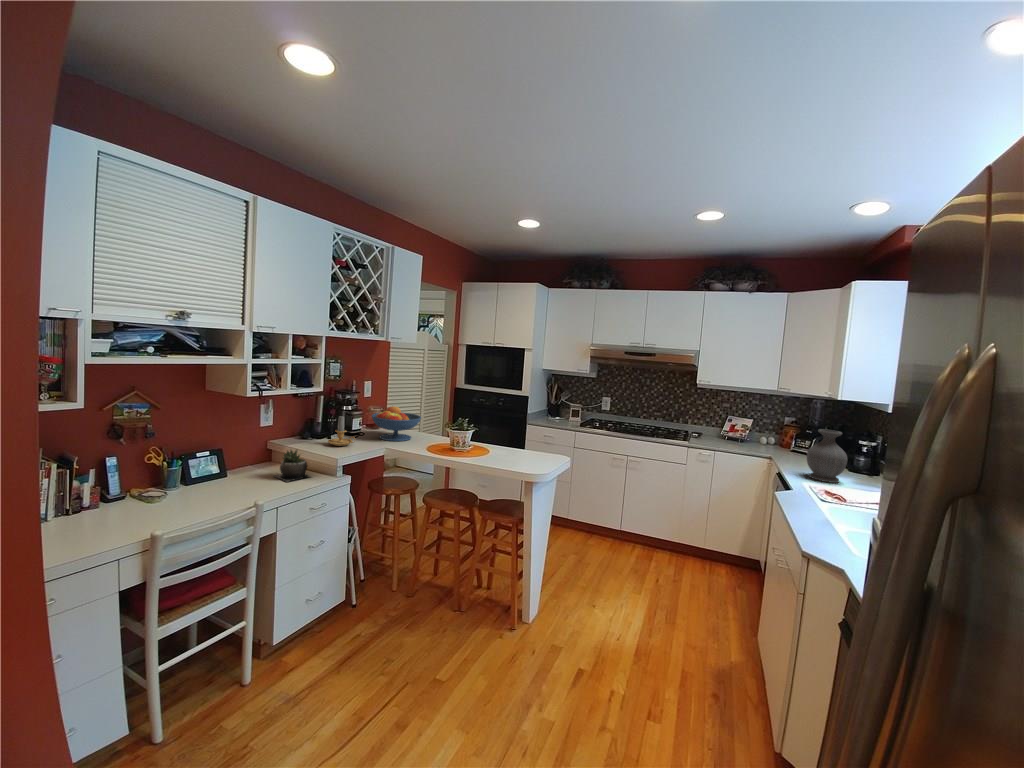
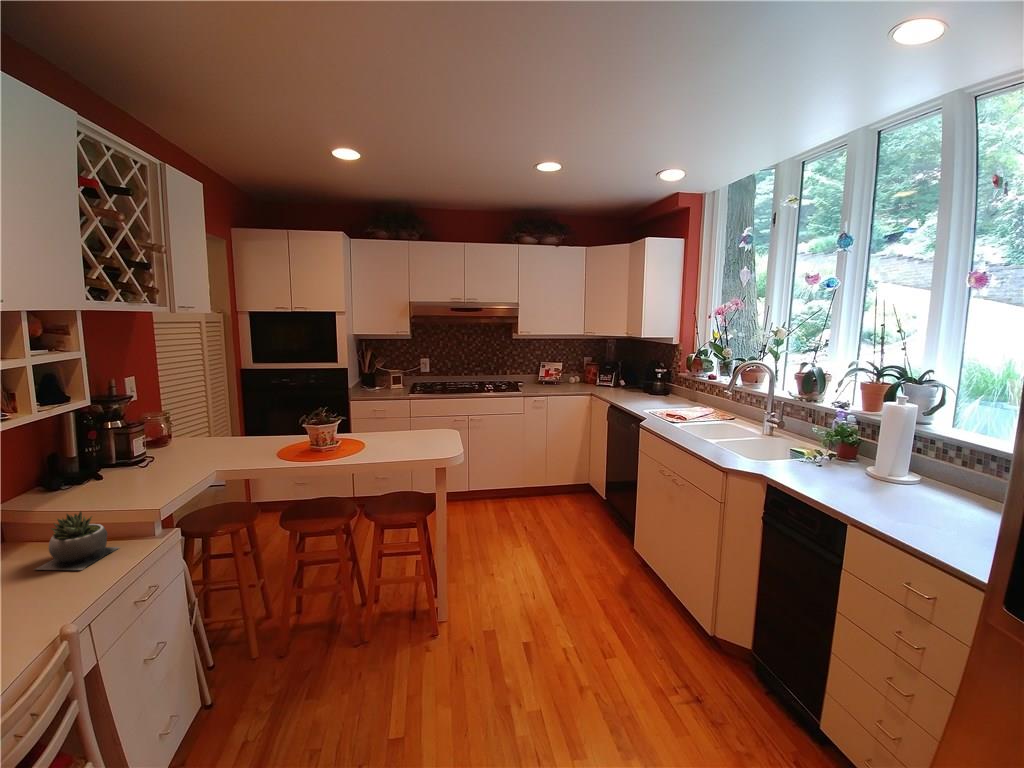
fruit bowl: present [372,406,421,441] -> none [170,408,254,460]
candle: present [328,416,355,446] -> none [115,437,172,487]
vase: present [807,429,847,483] -> none [629,364,658,406]

